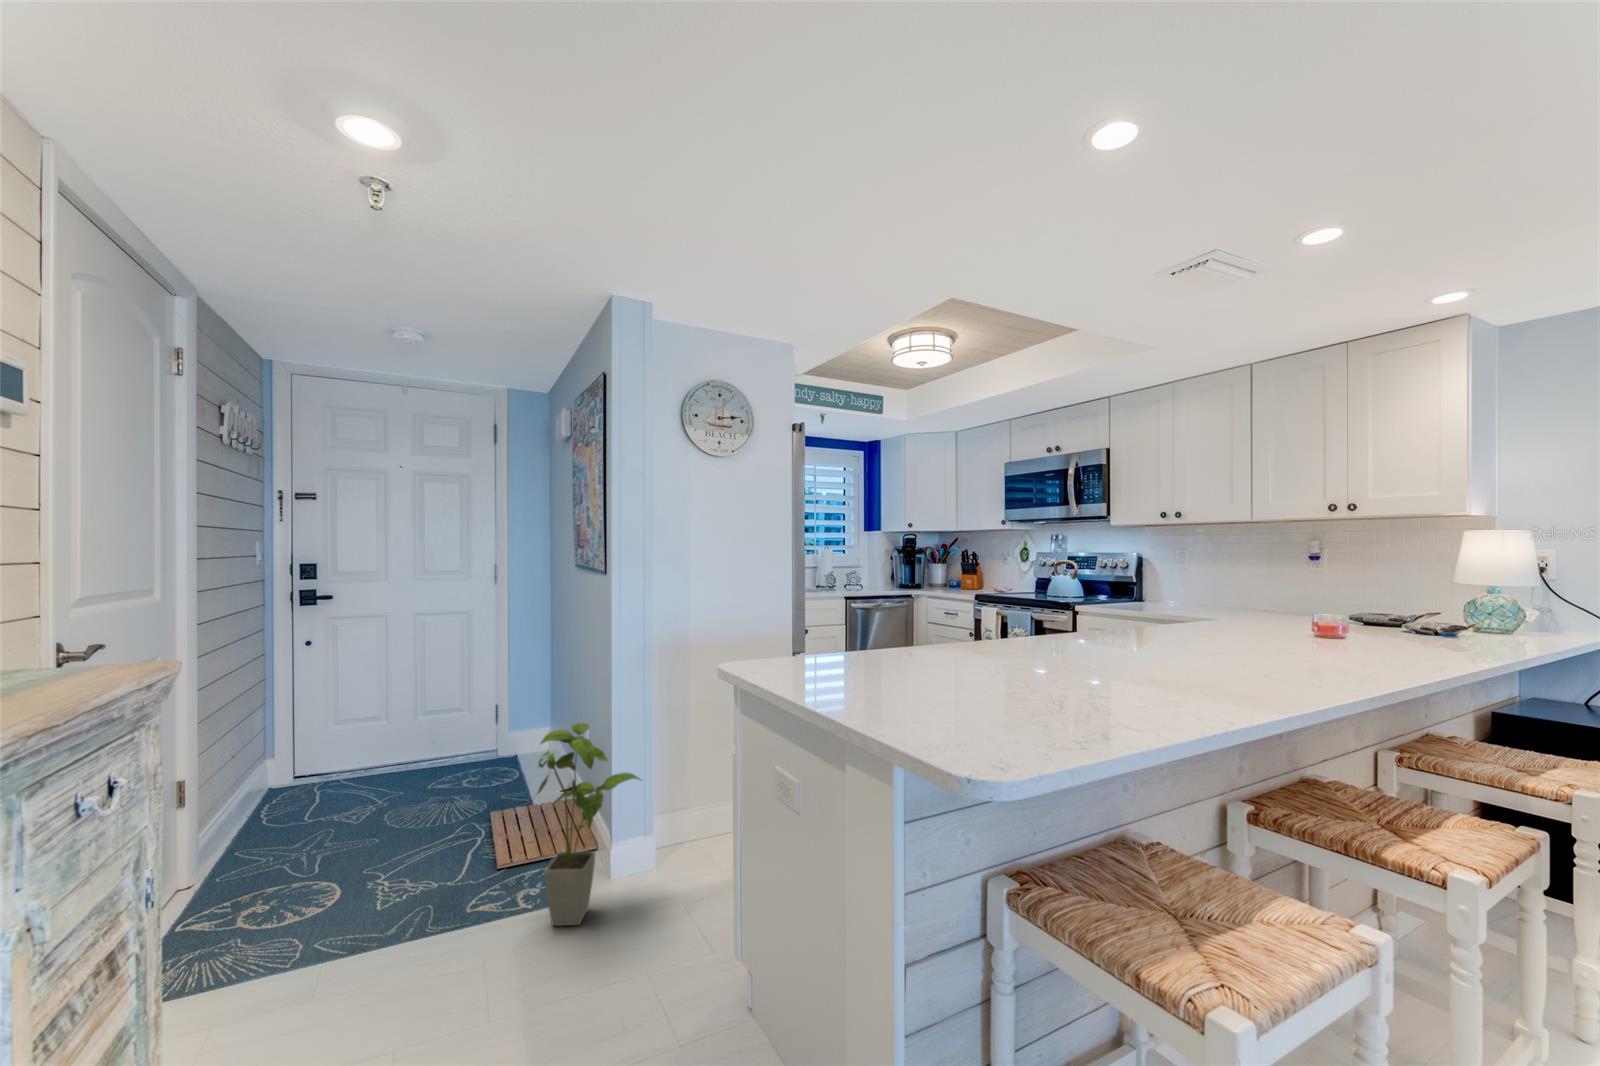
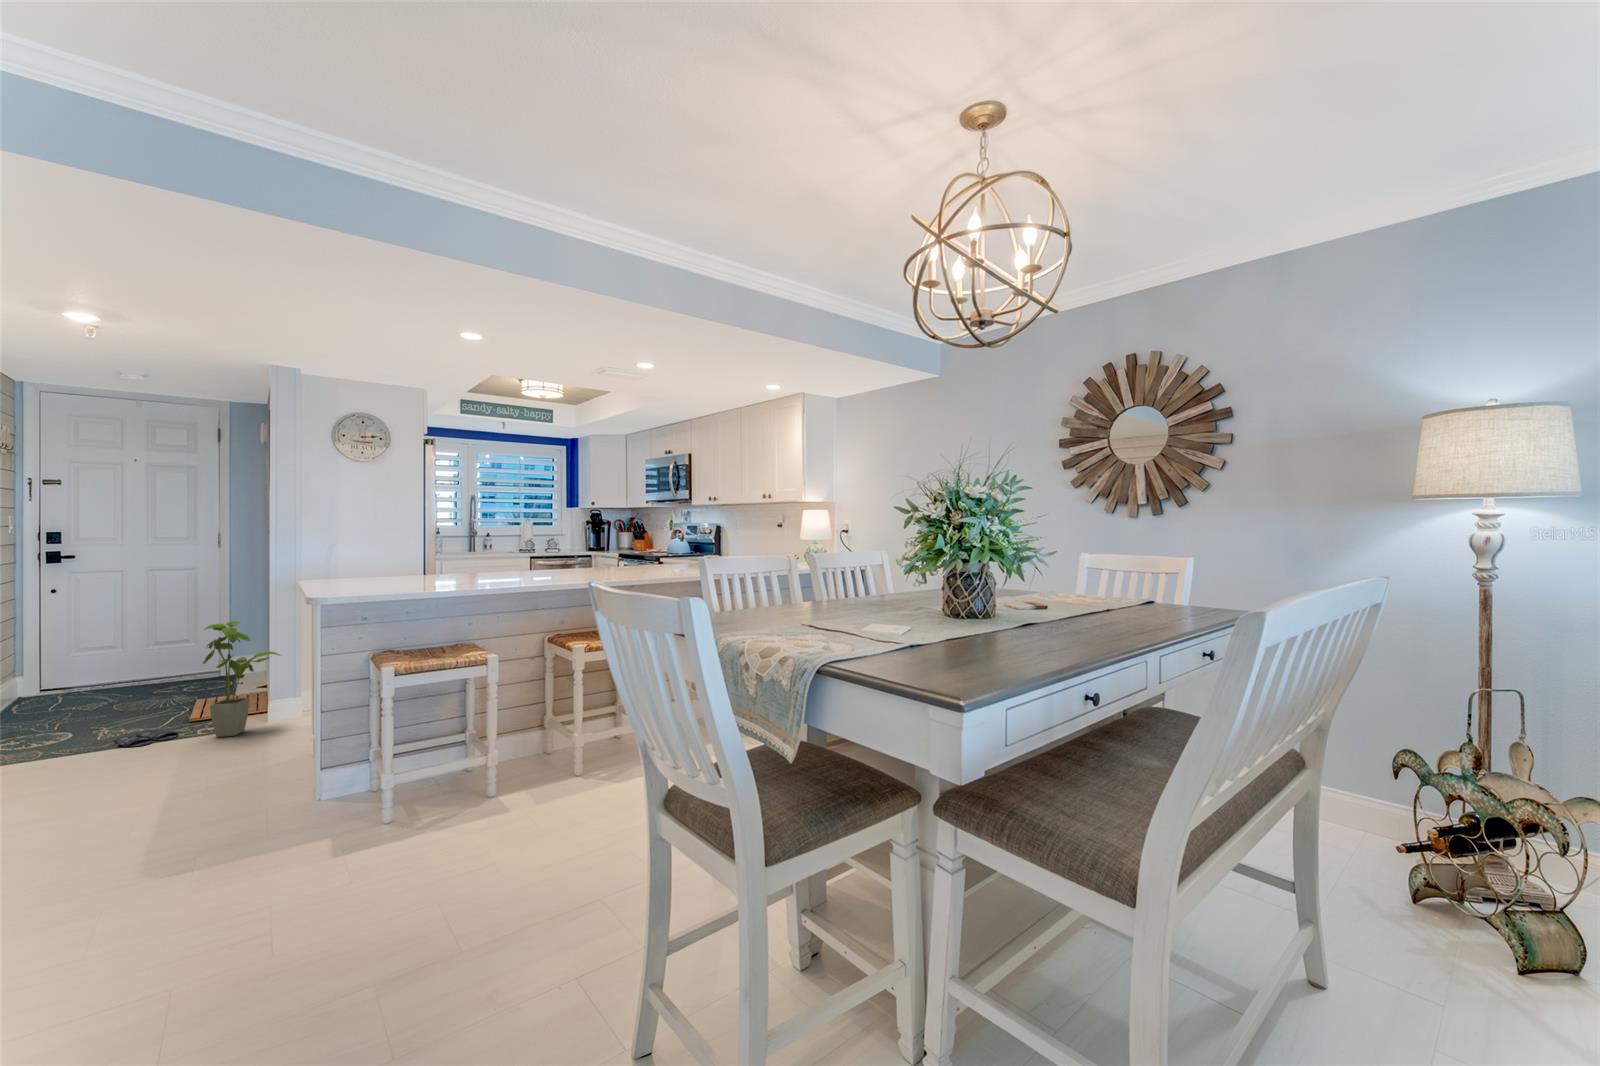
slippers: none [400,897,491,946] -> present [114,730,178,747]

